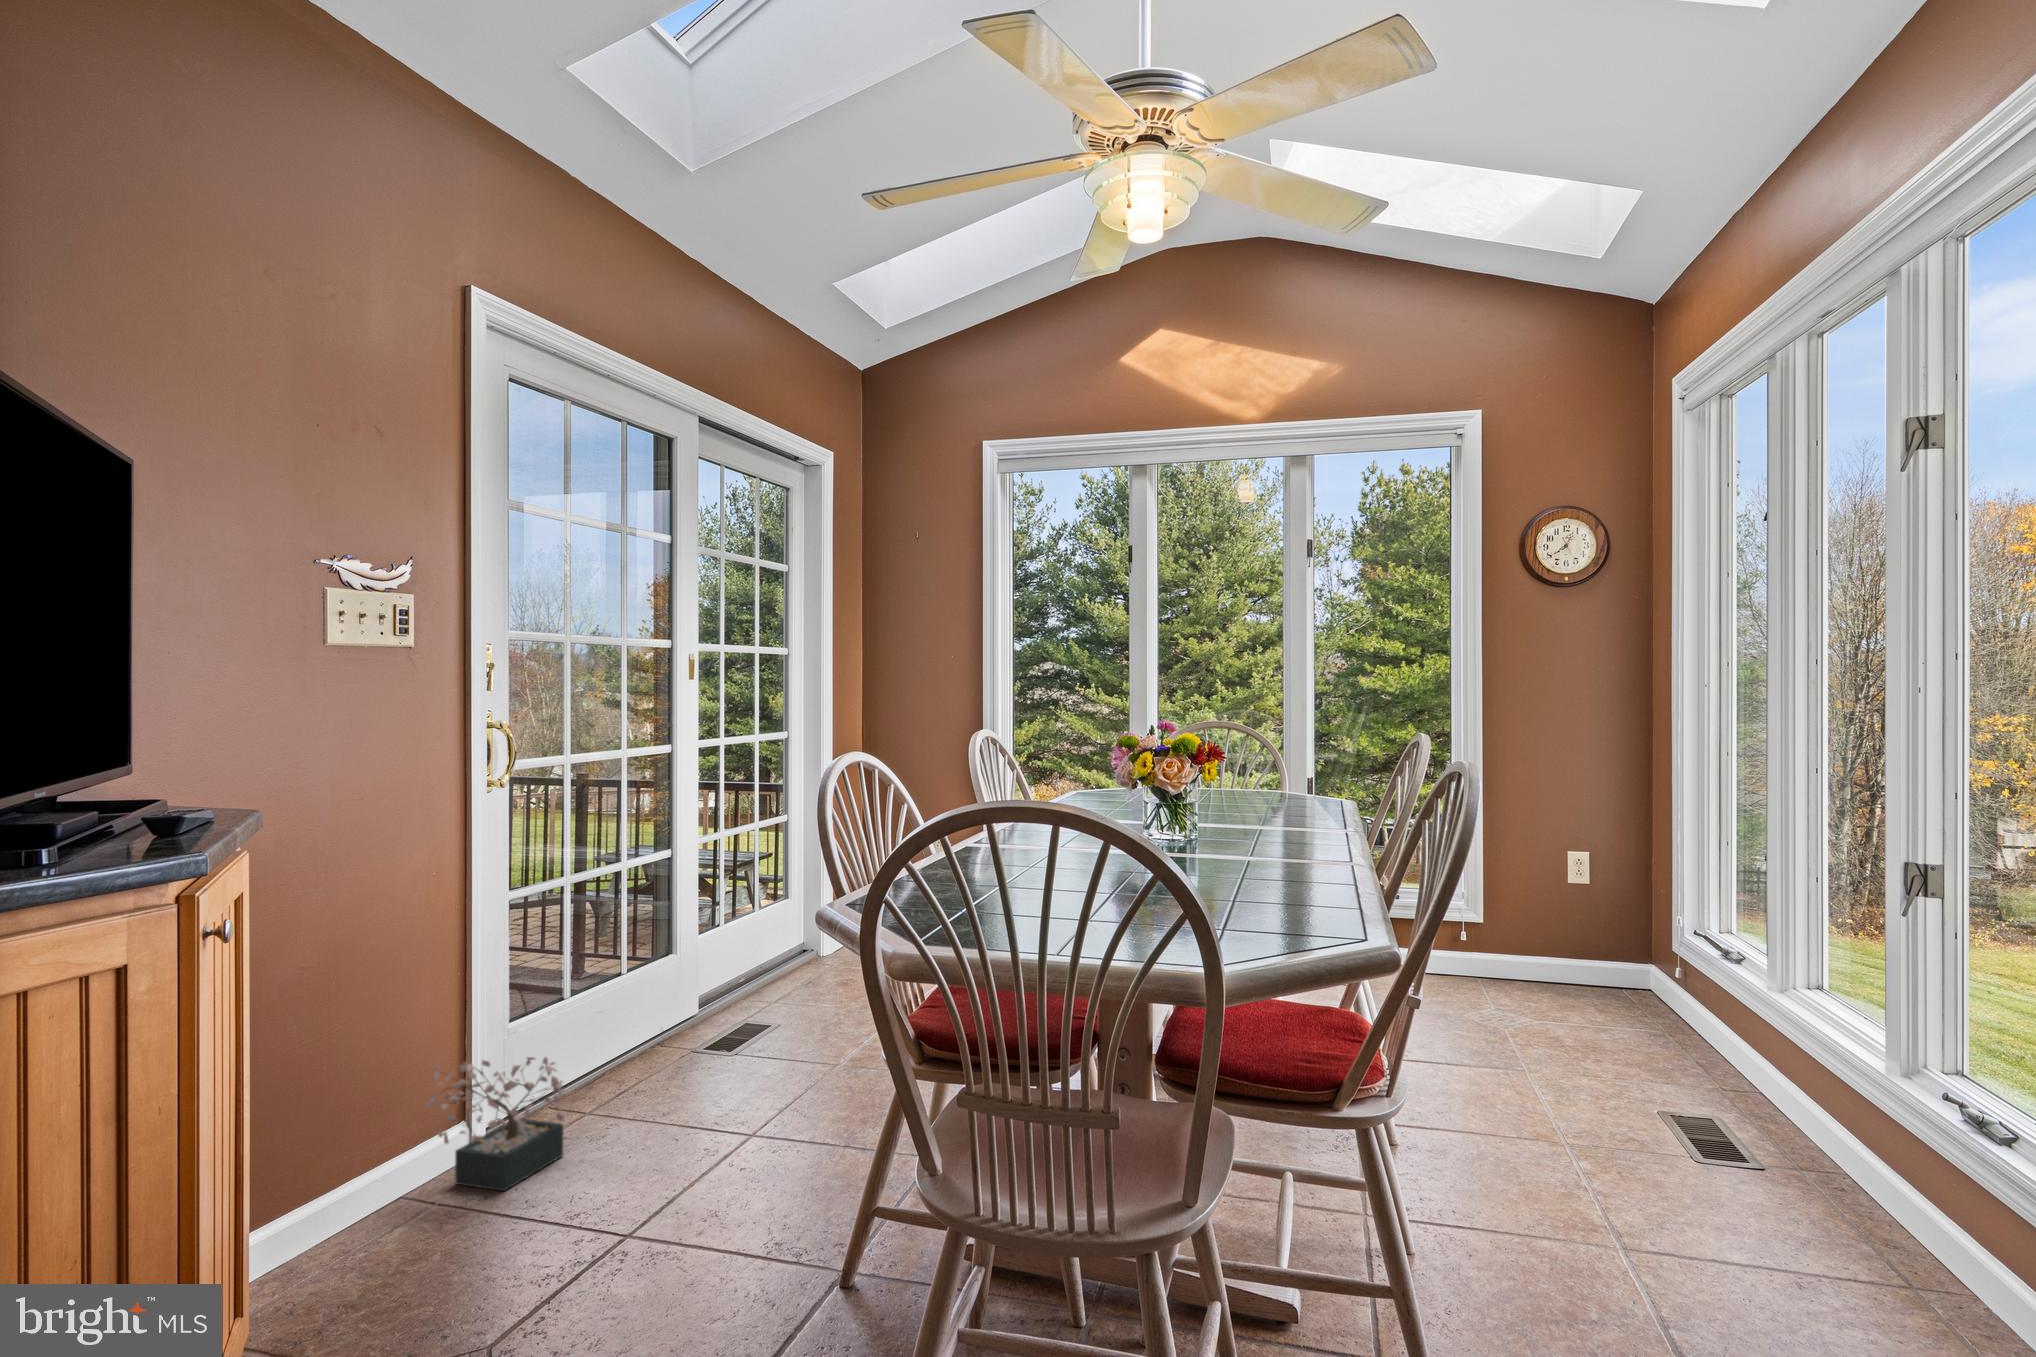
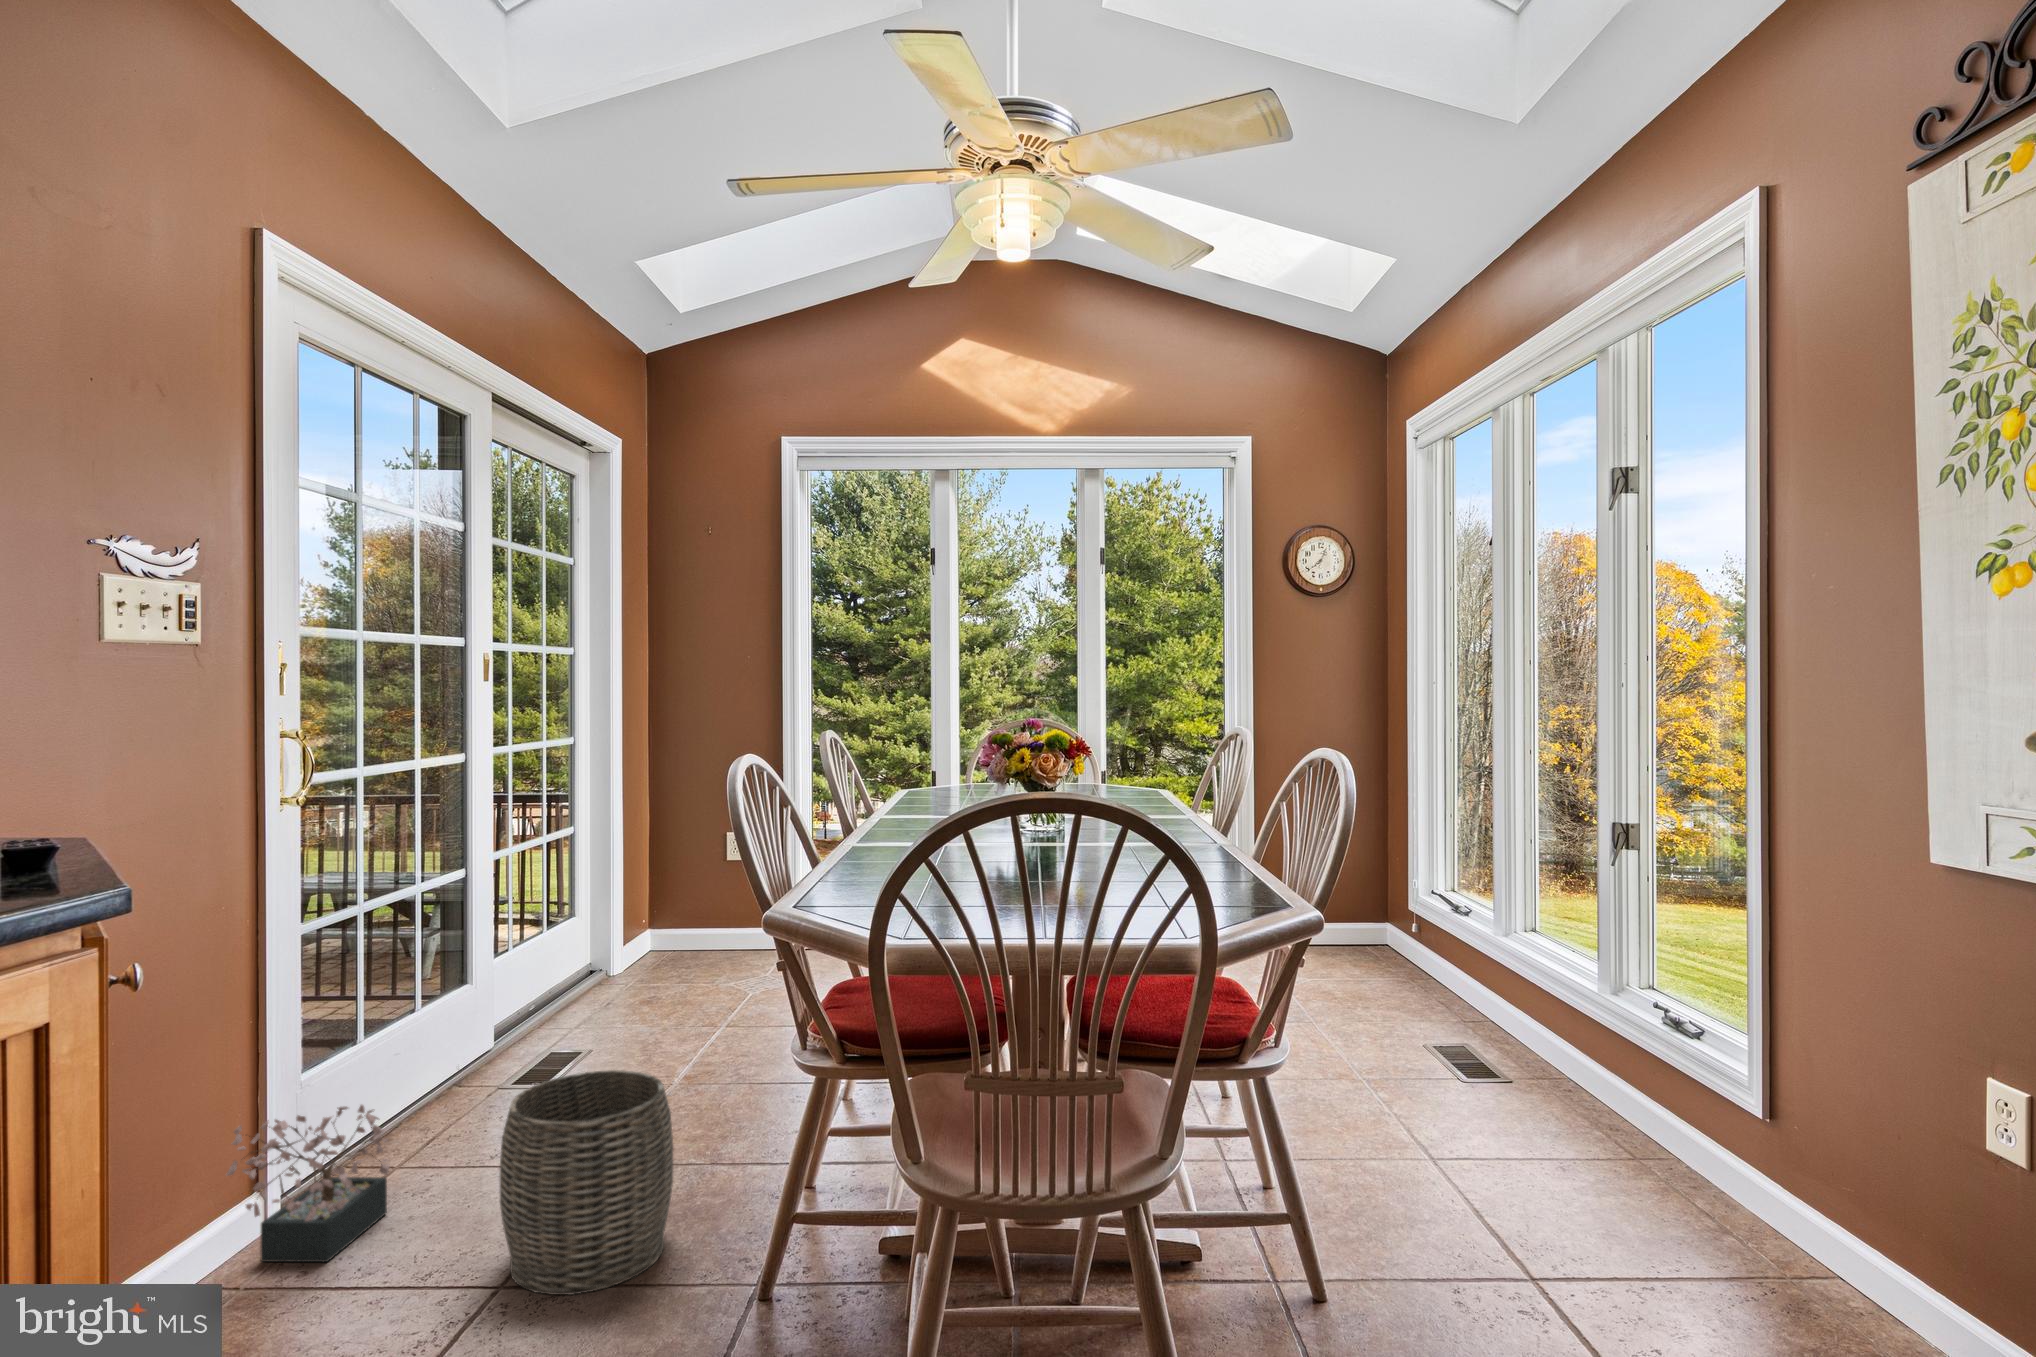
woven basket: none [634,1045,789,1247] -> present [500,1070,673,1295]

